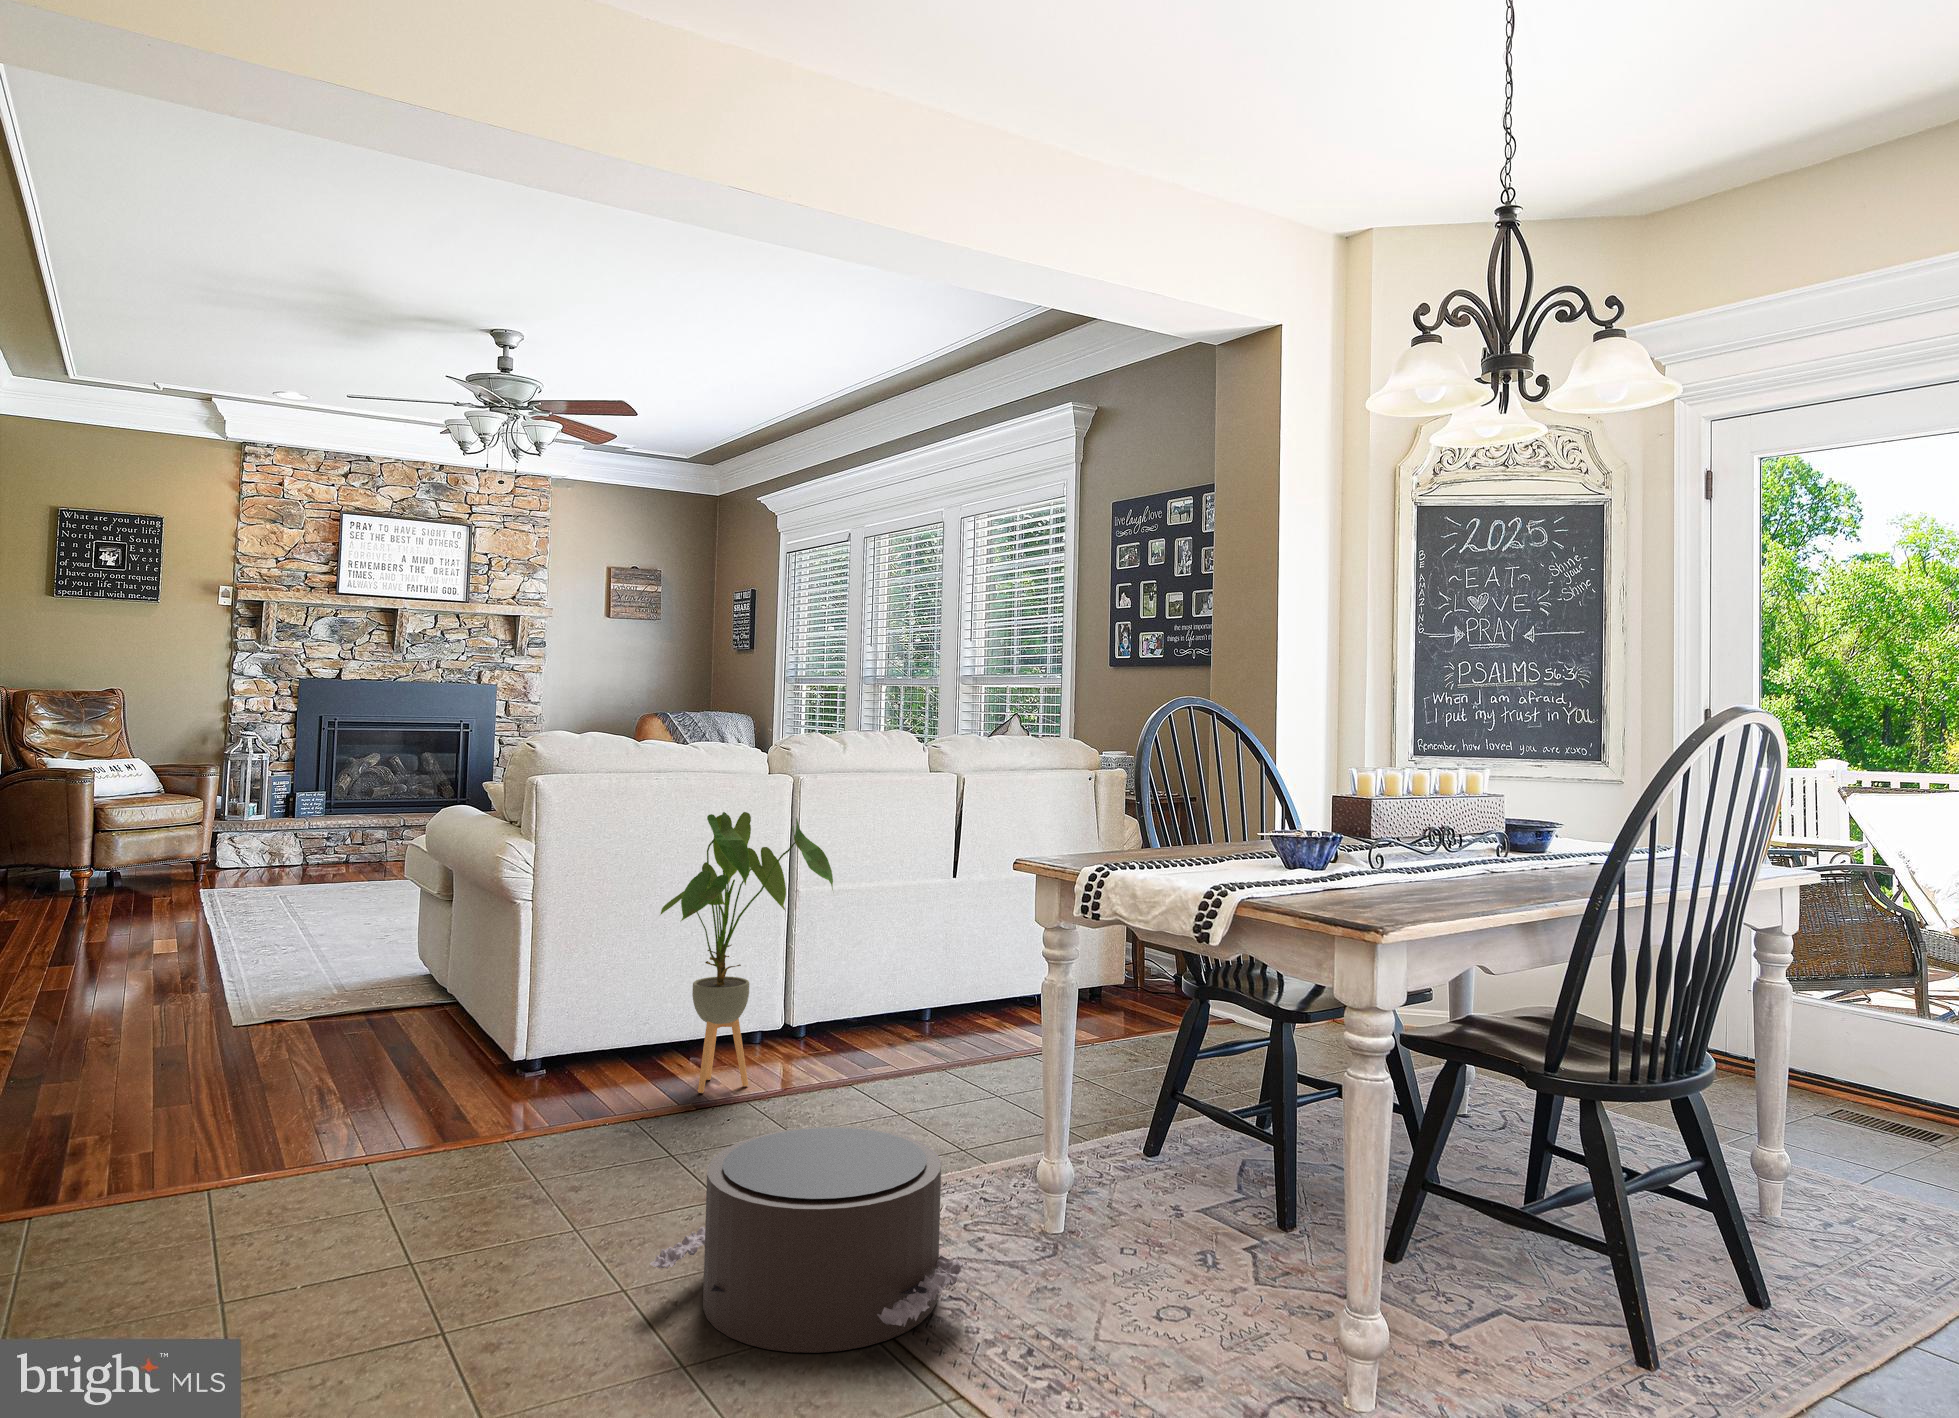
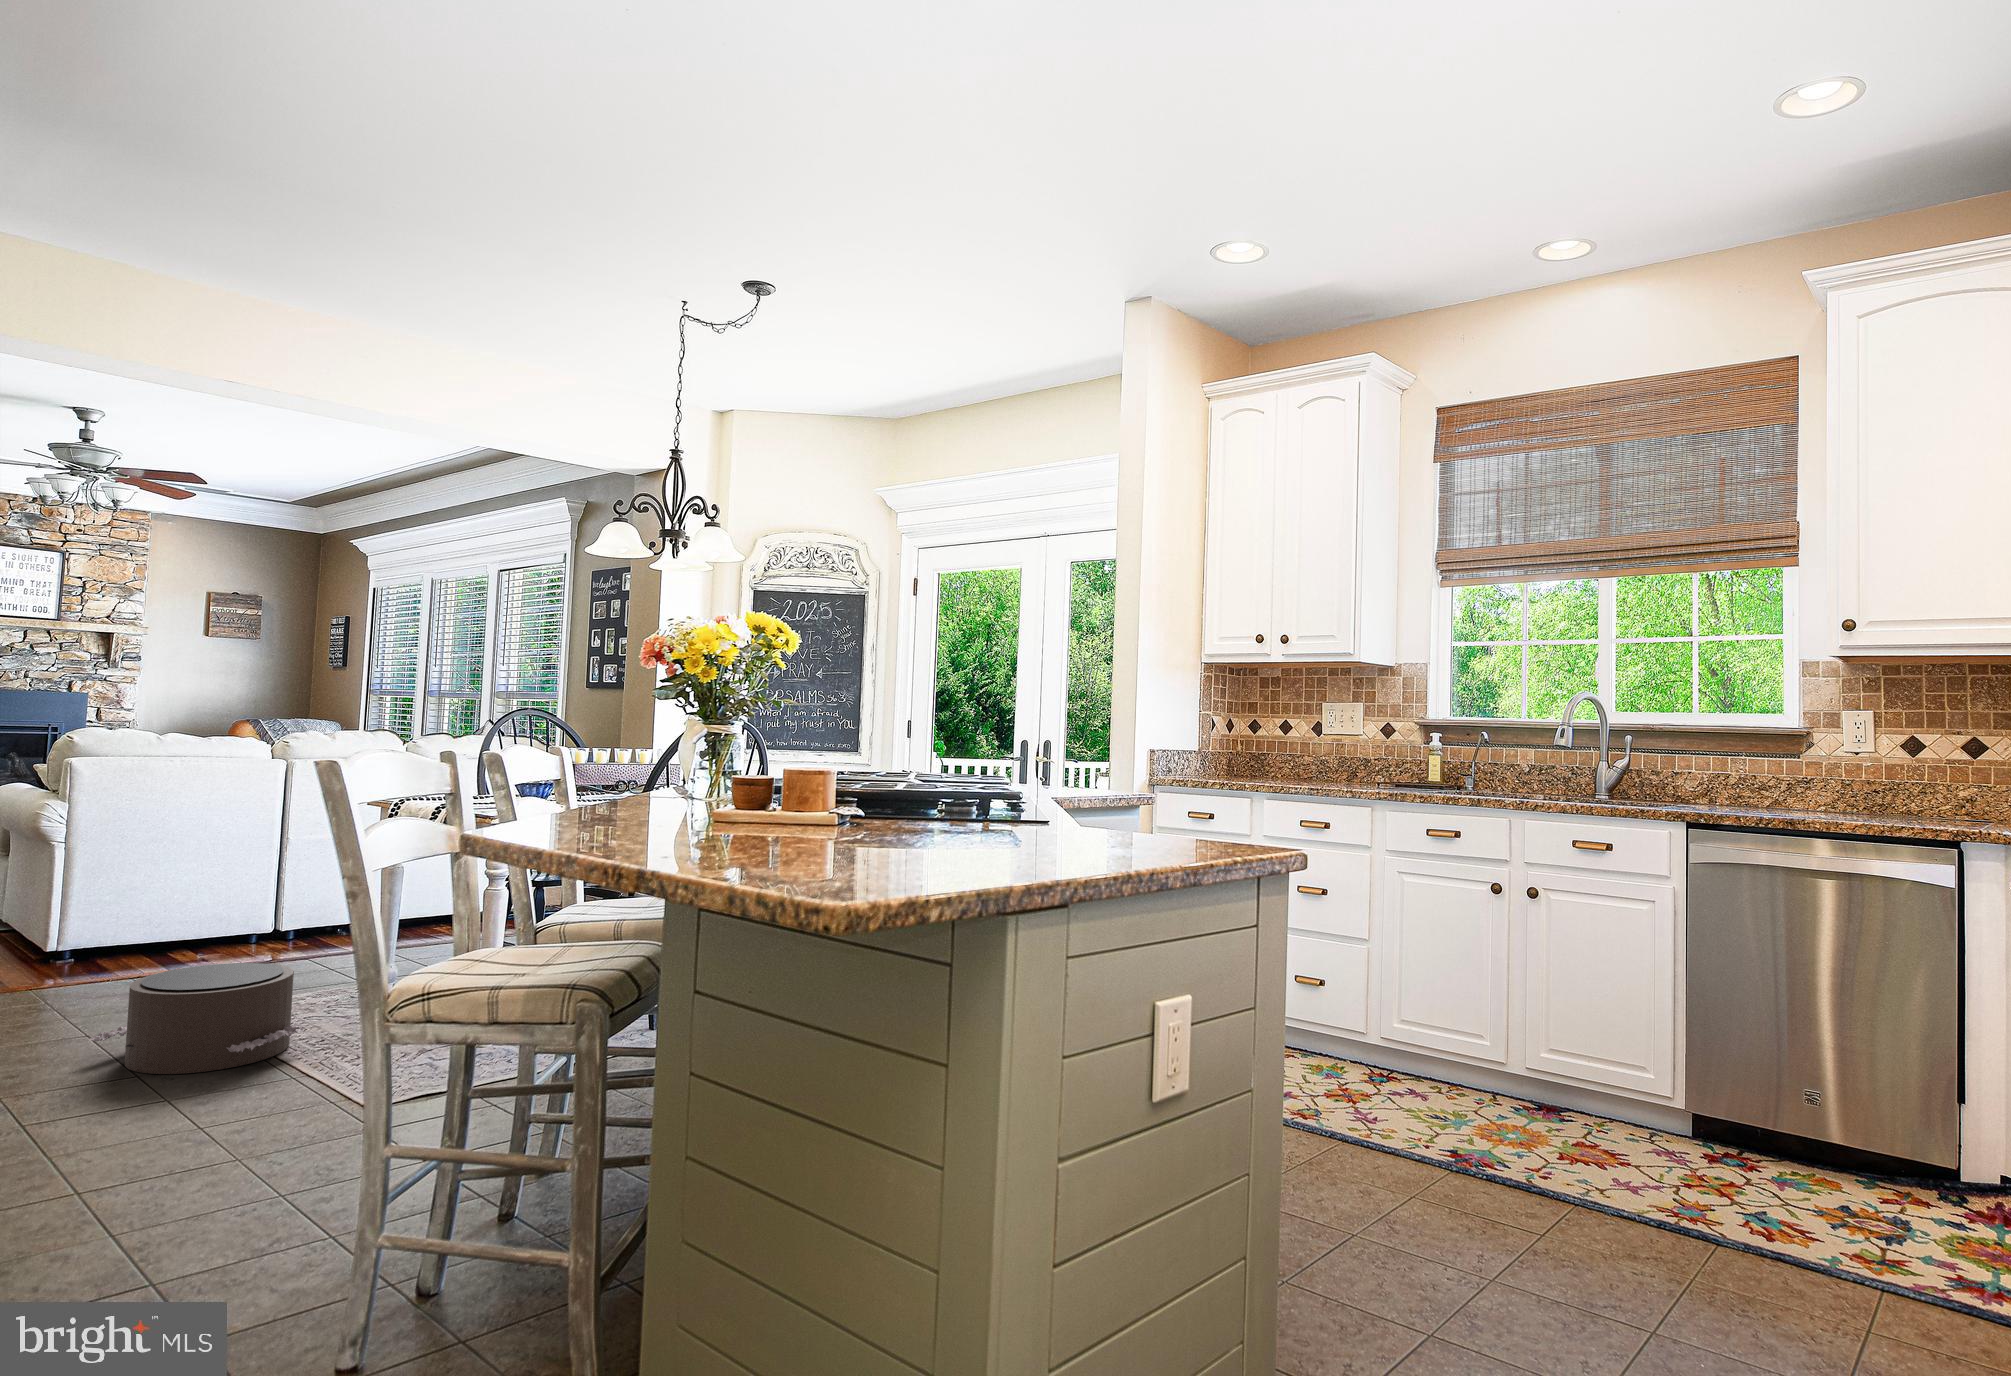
house plant: present [660,812,833,1093] -> none [160,784,296,972]

